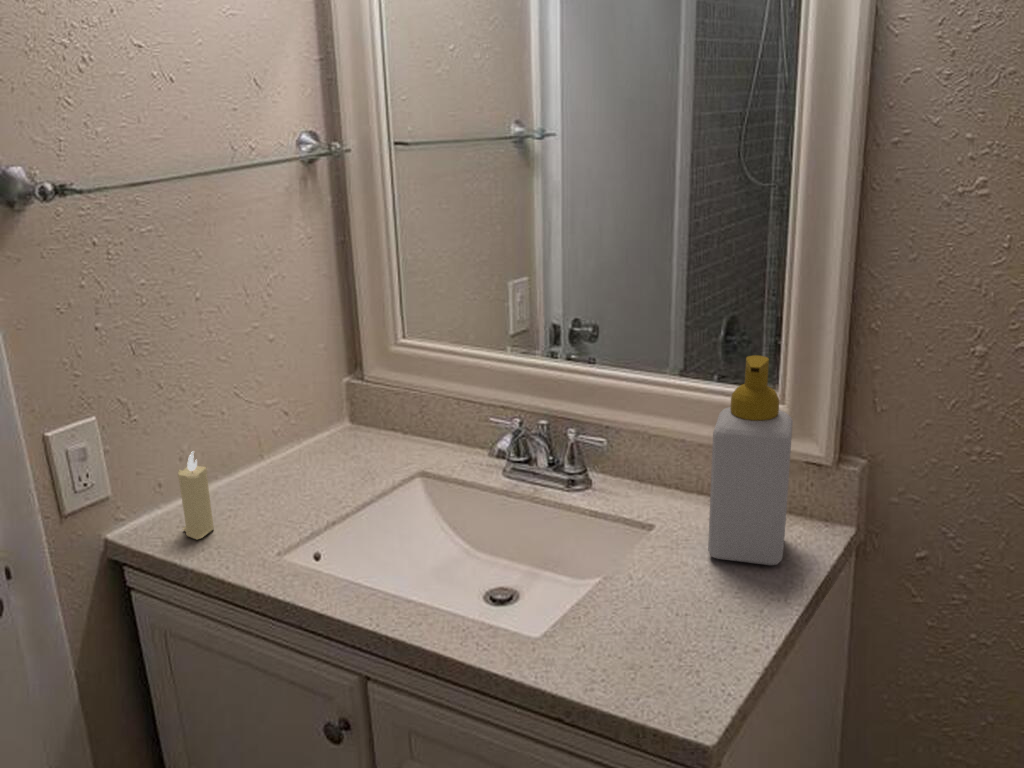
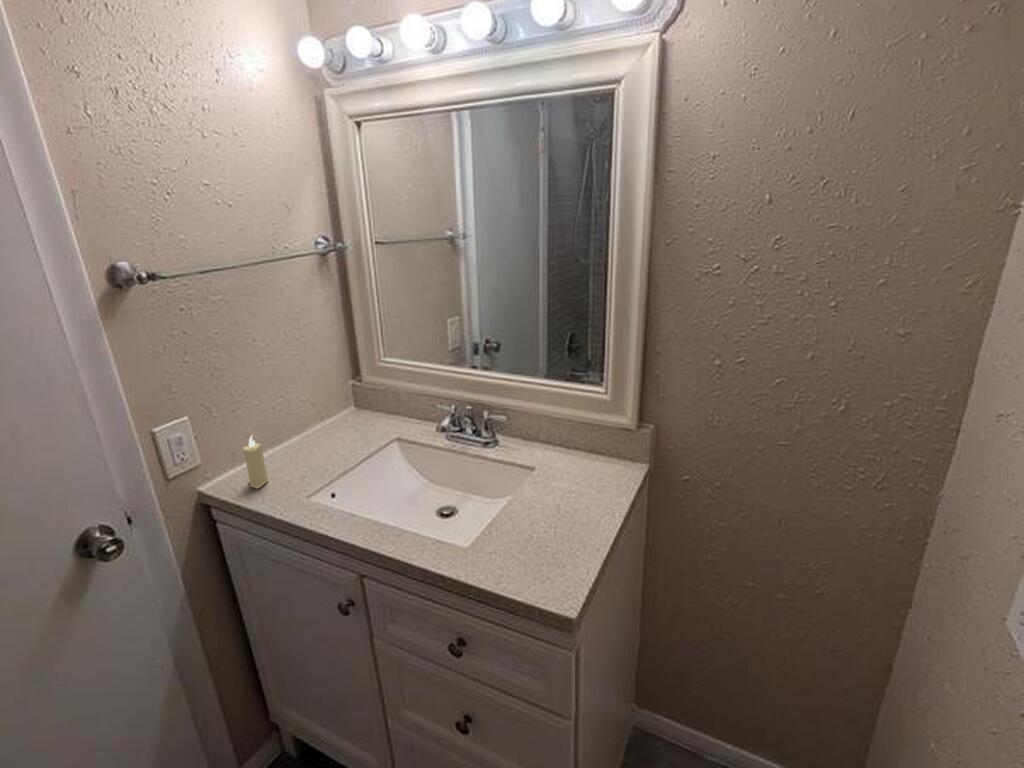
soap bottle: present [708,355,793,565] -> none [566,368,612,490]

